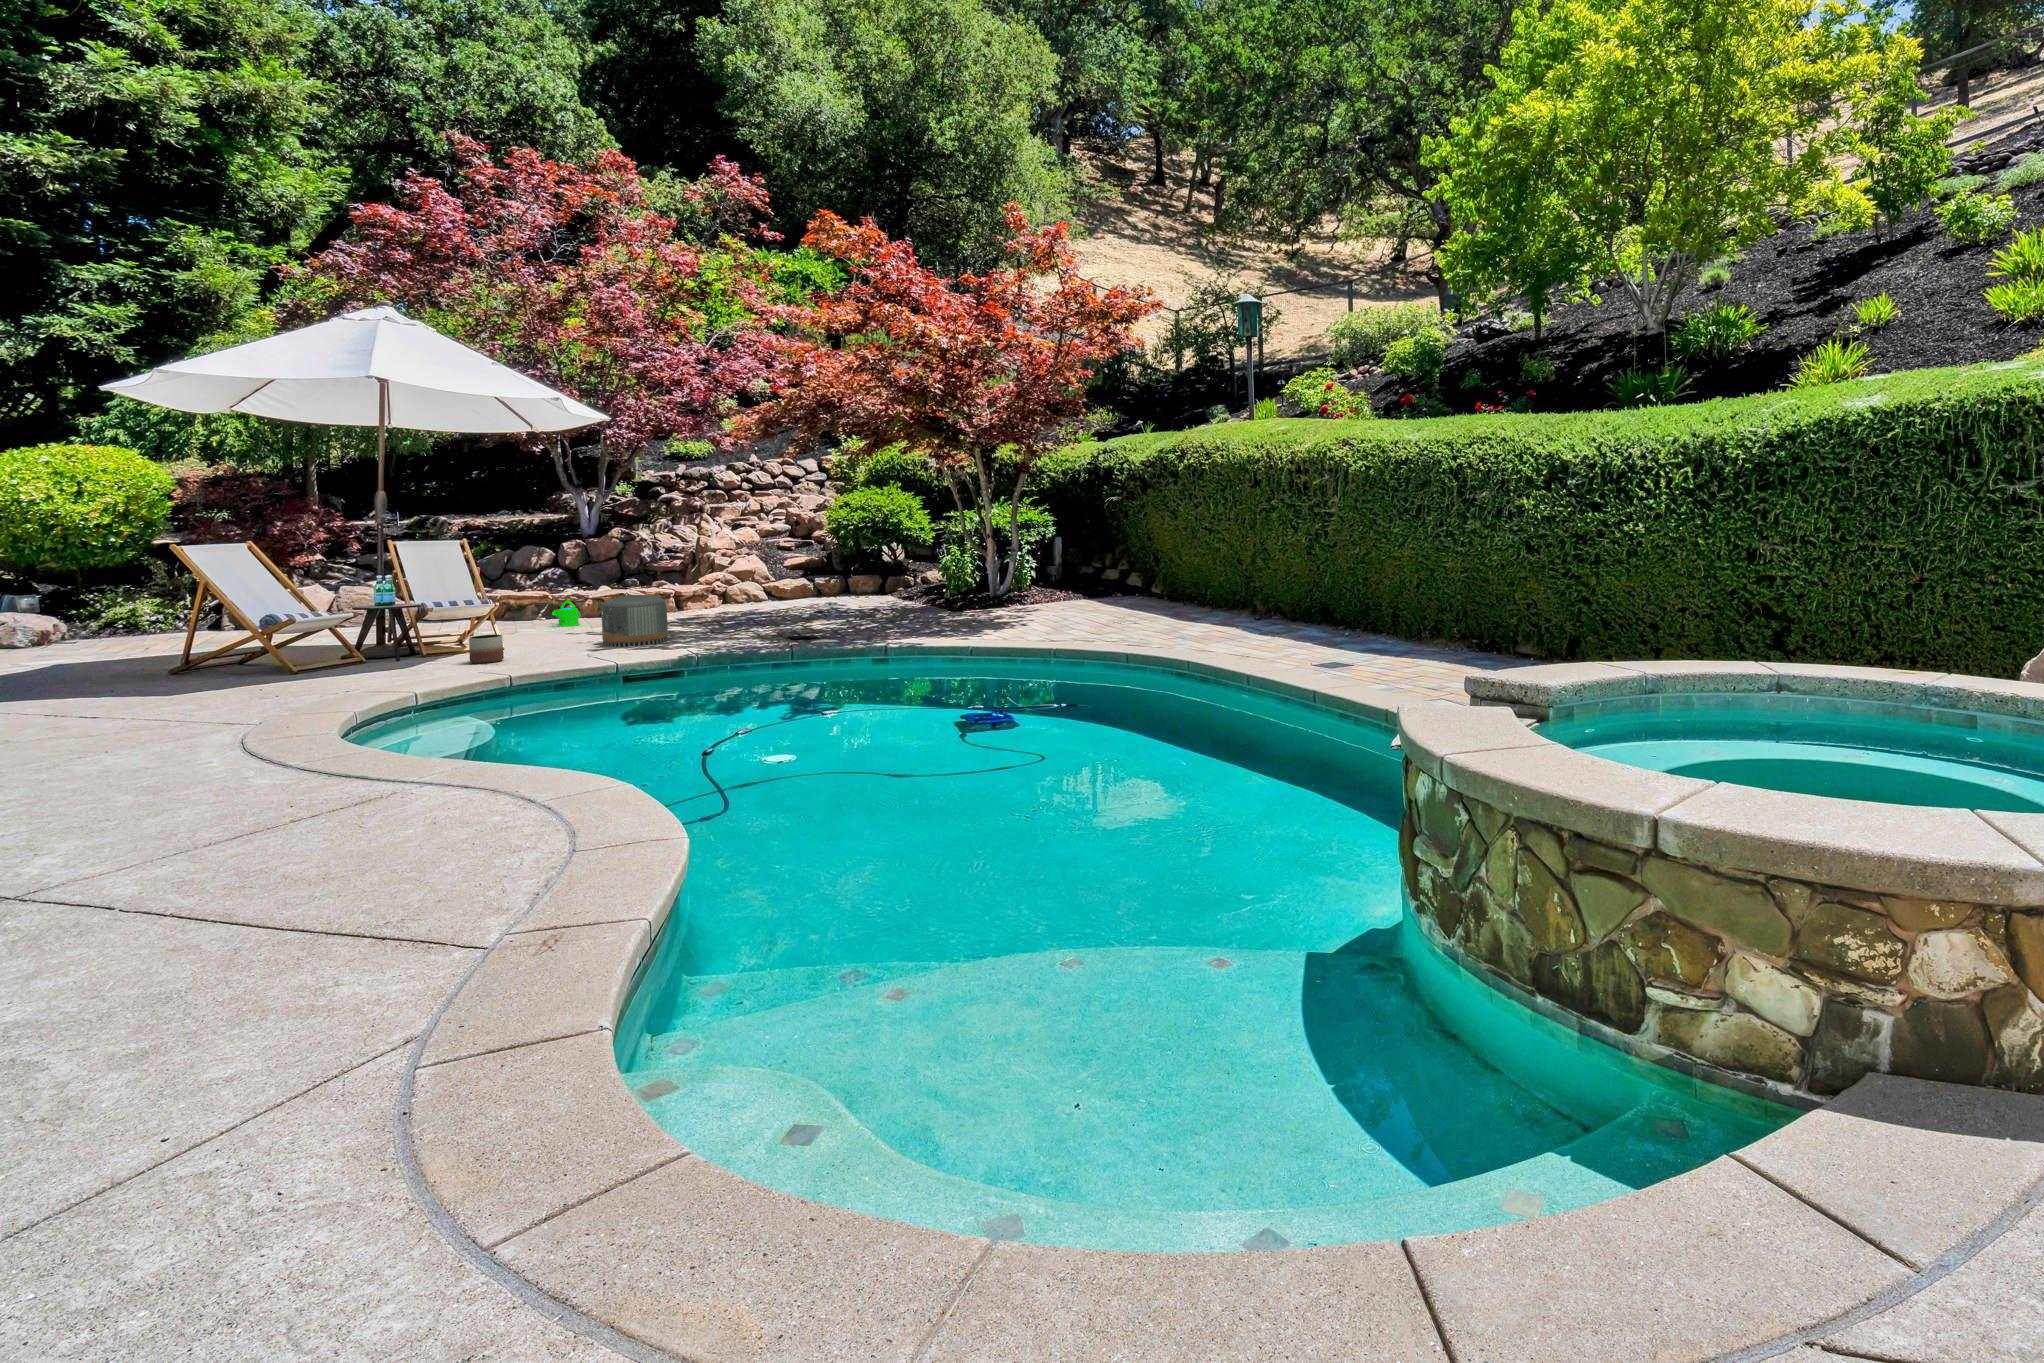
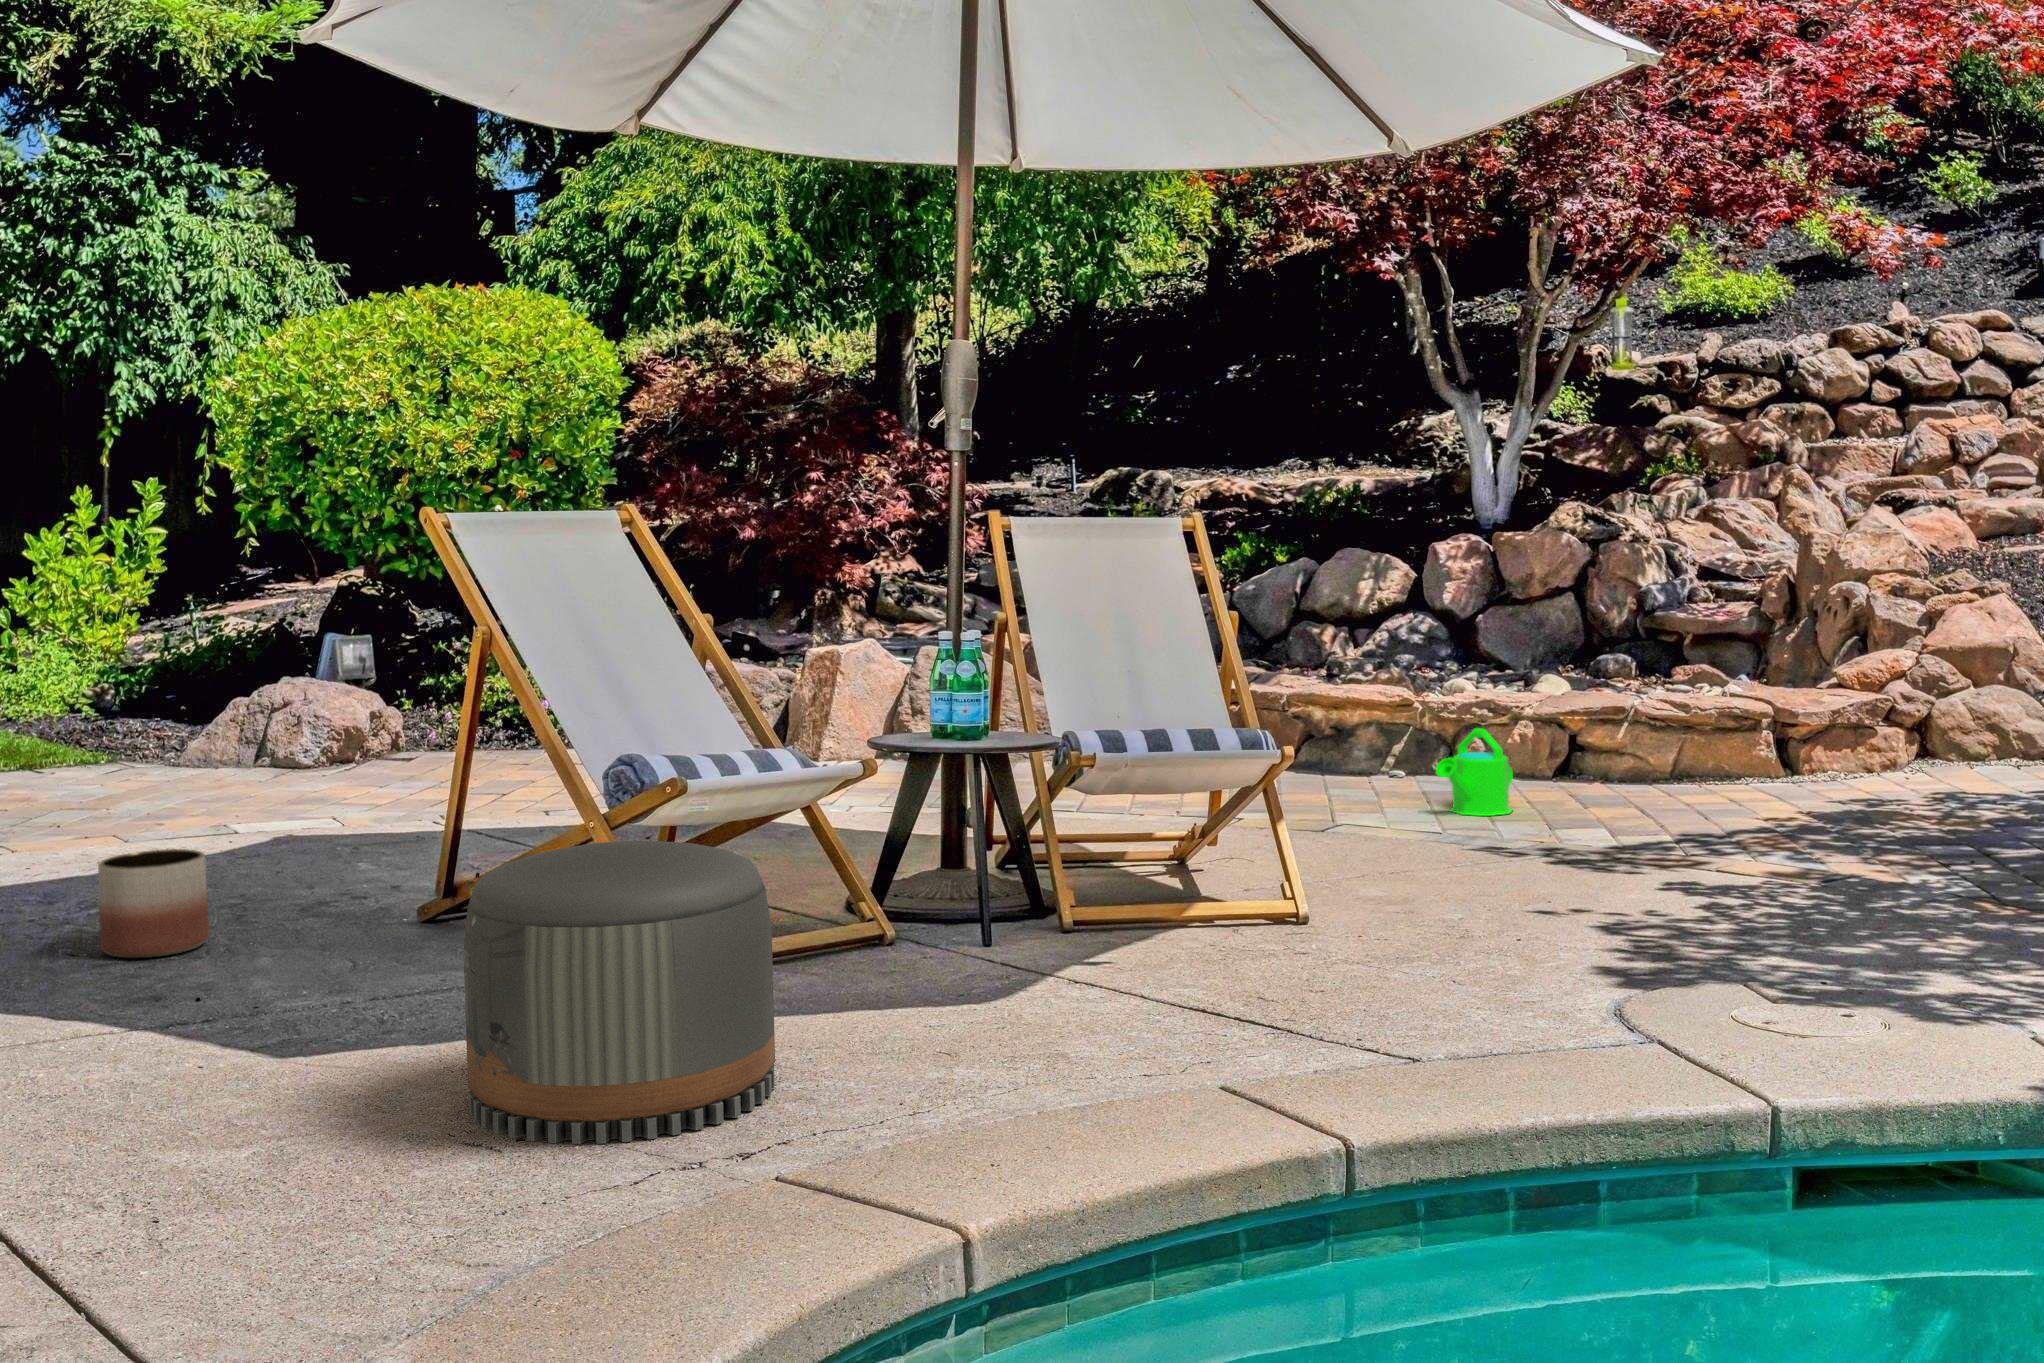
pouf: present [601,595,668,647] -> present [463,841,775,1144]
planter: present [469,635,504,664] -> present [98,849,209,958]

